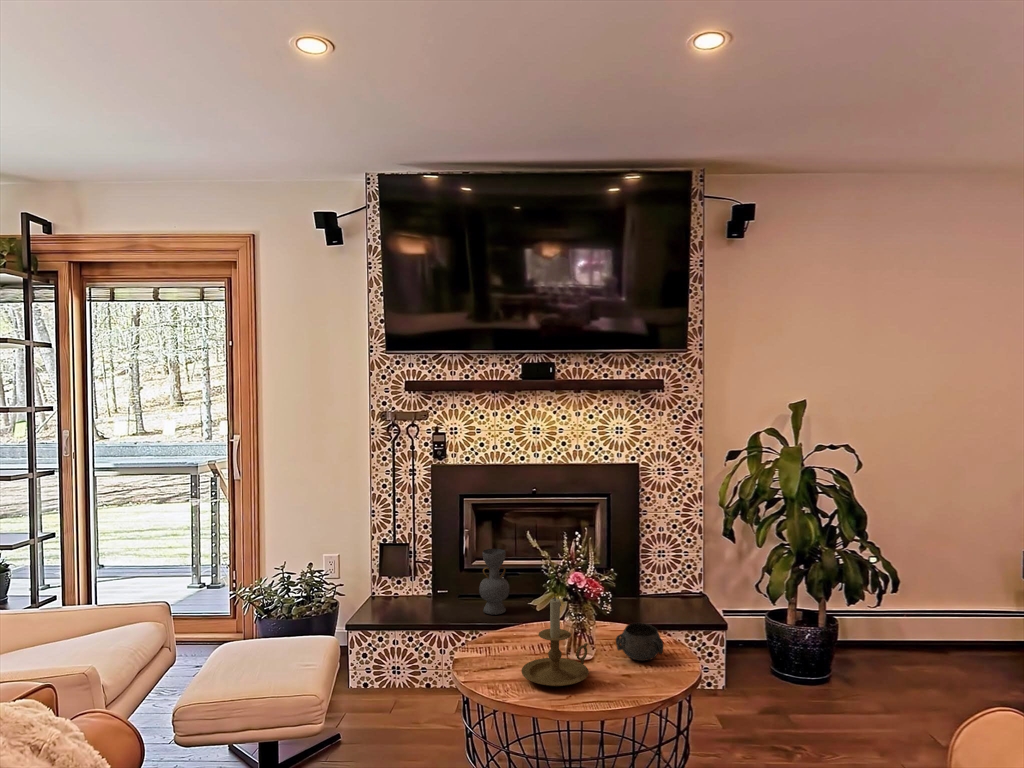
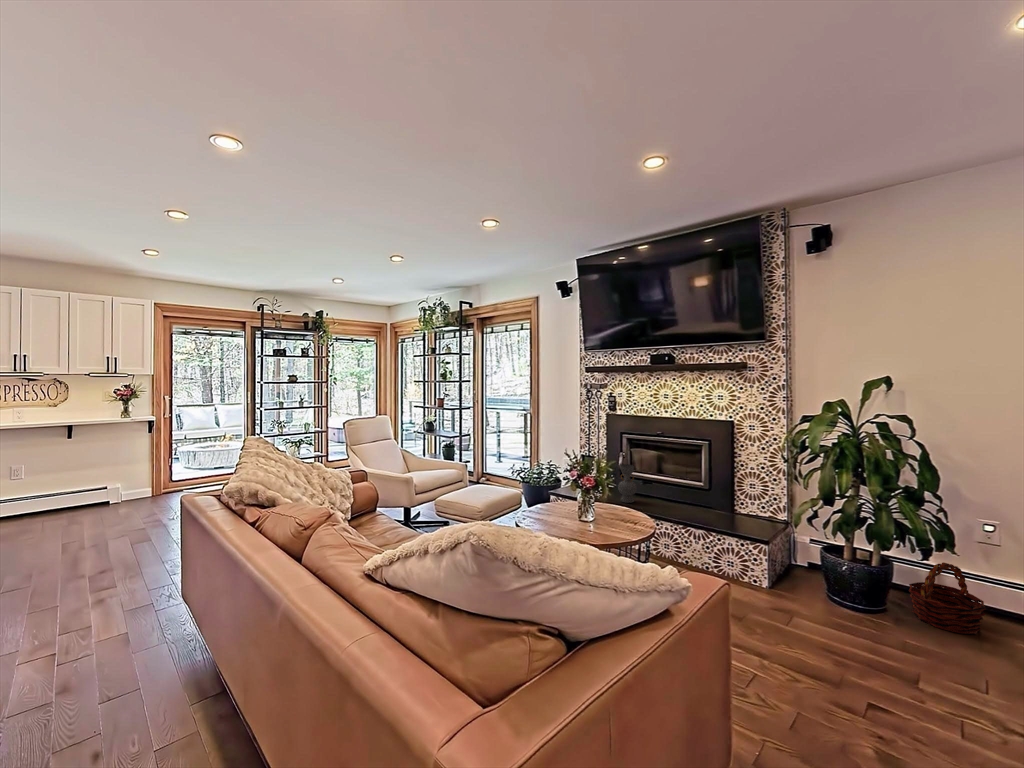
candle holder: present [521,596,589,687] -> none [536,475,580,524]
basket: none [836,605,904,679] -> present [909,562,986,634]
decorative bowl: present [616,623,664,661] -> none [601,505,631,528]

